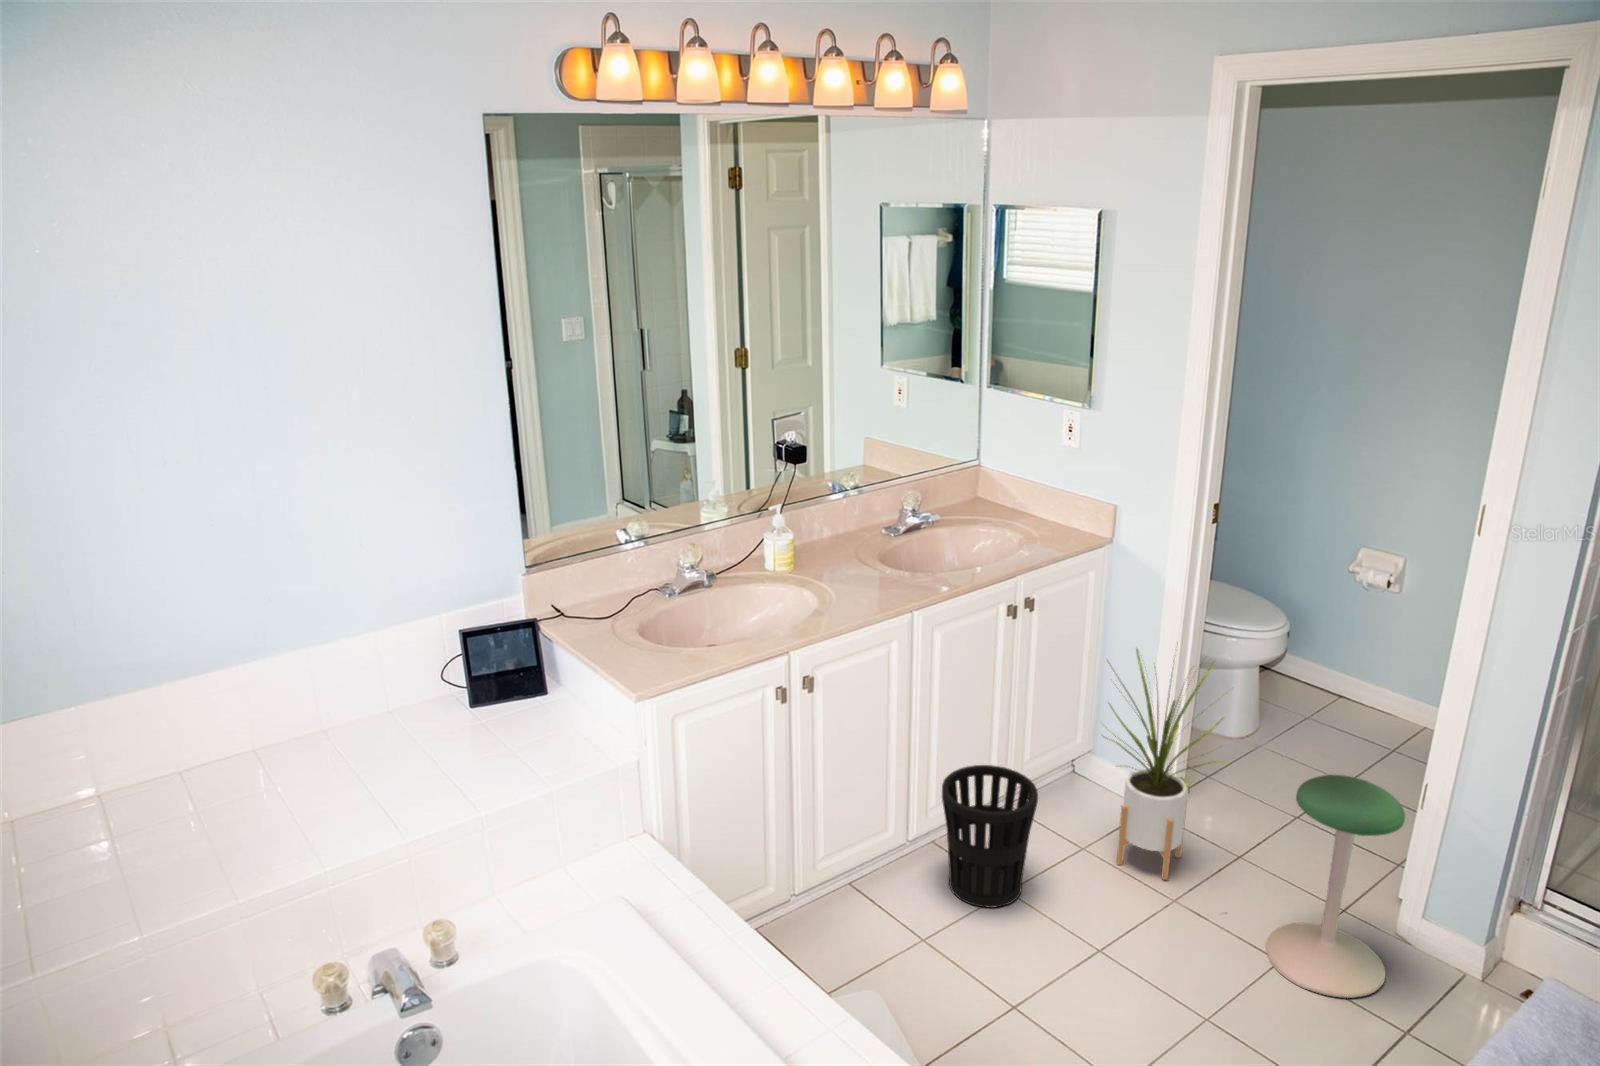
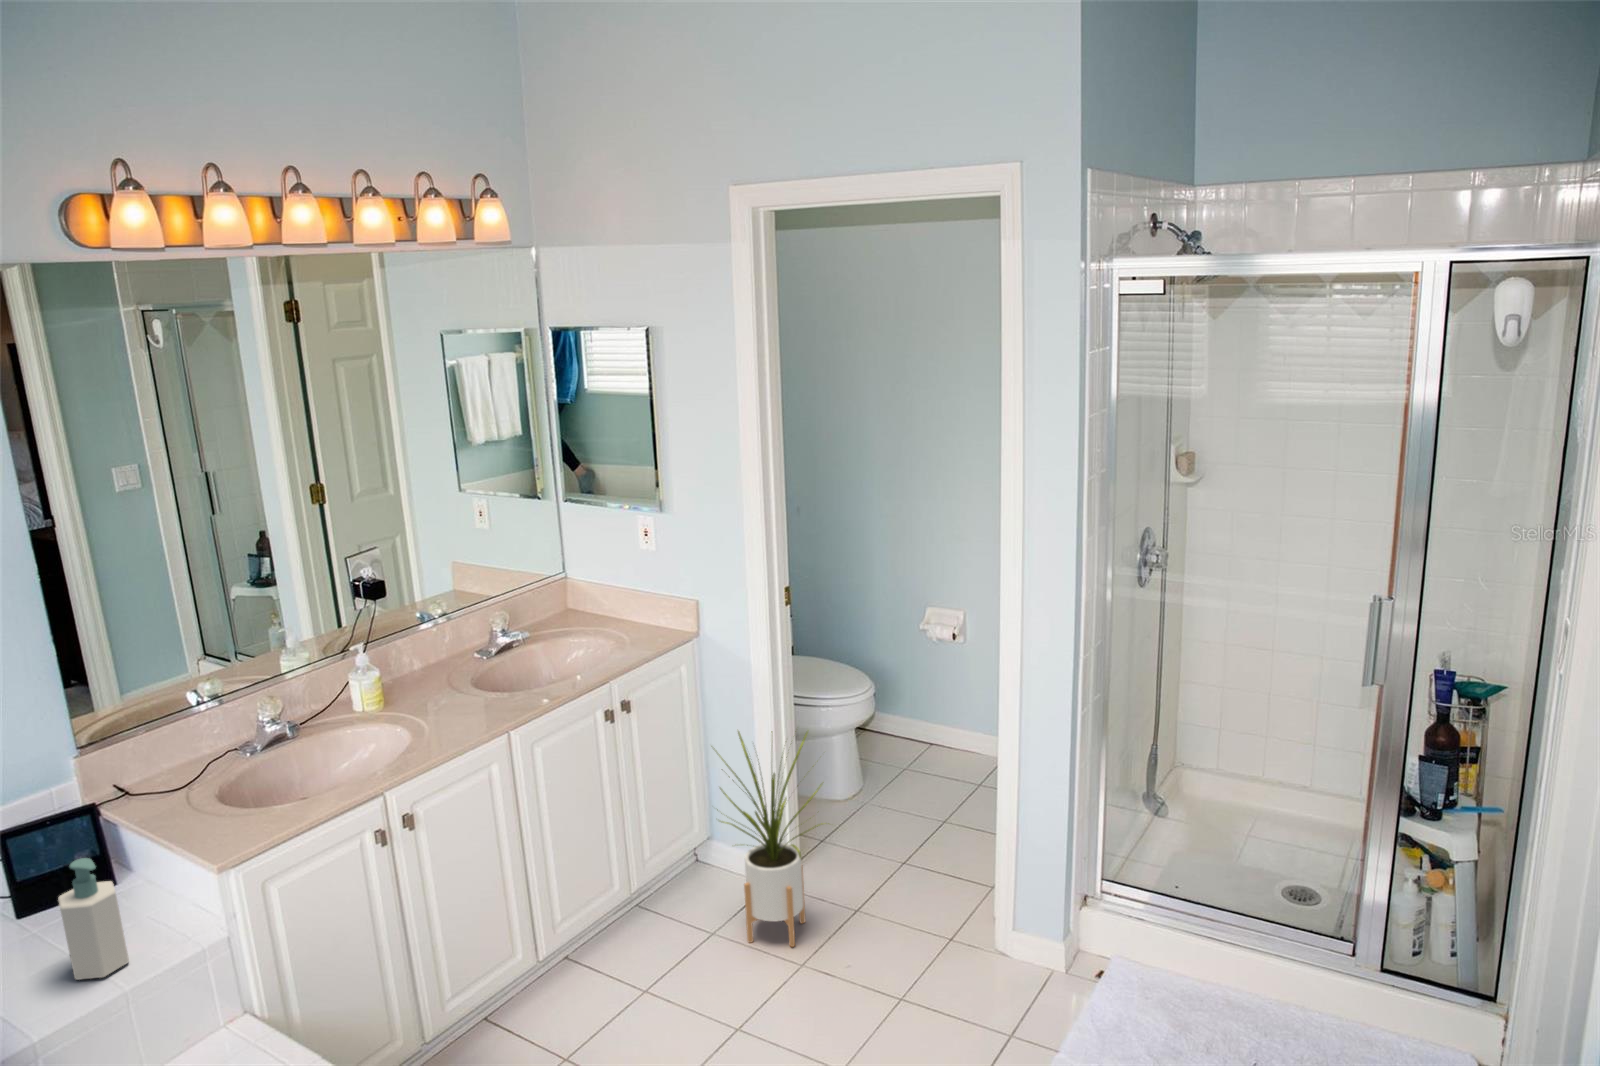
soap bottle: none [503,668,554,776] -> present [58,858,129,980]
wastebasket: present [942,765,1038,908] -> none [568,869,663,1014]
stool: present [1266,775,1405,998] -> none [885,813,985,1017]

